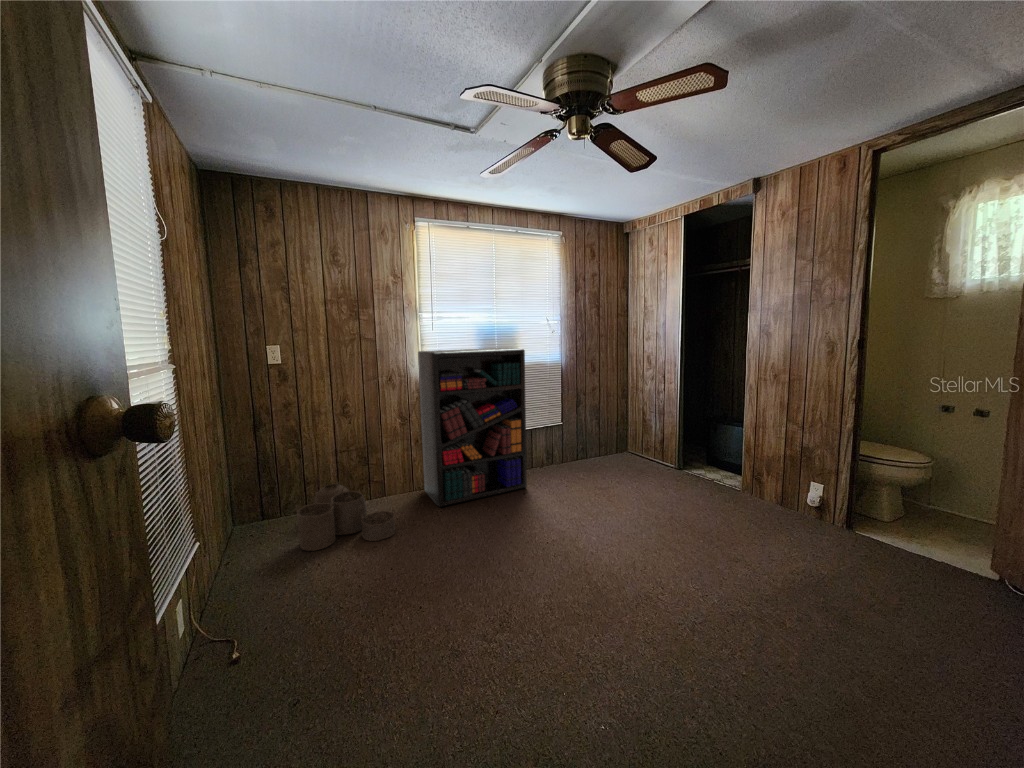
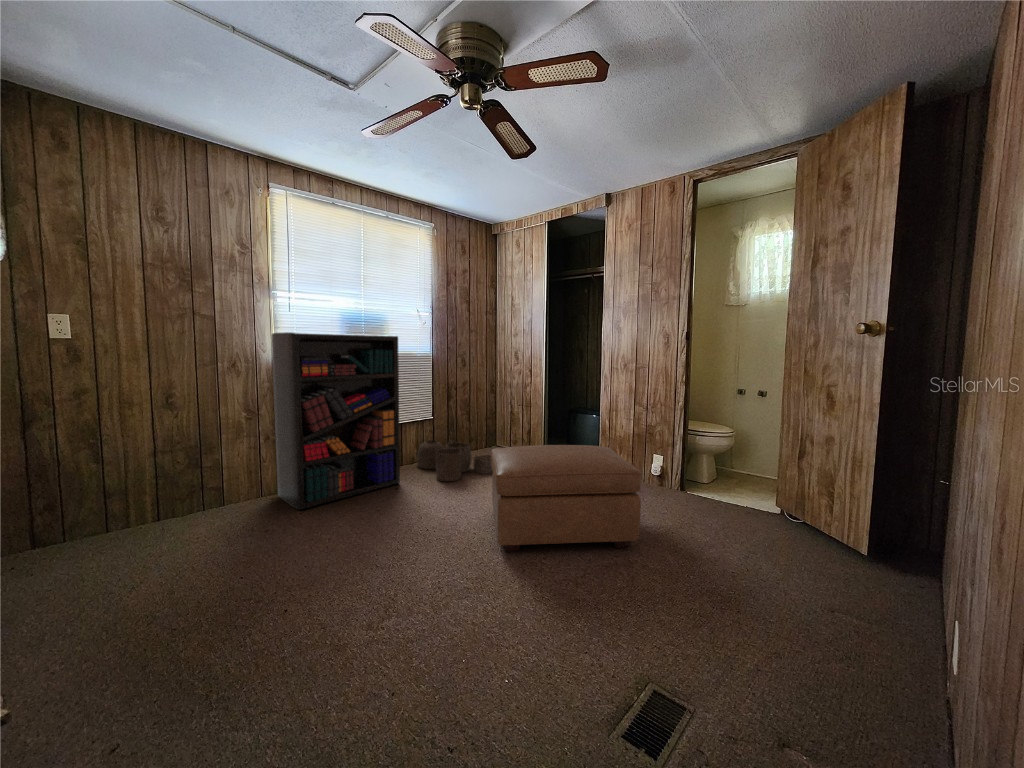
ottoman: none [610,467,782,595] -> present [491,445,642,552]
woven basket: present [296,484,395,551] -> present [417,440,493,481]

